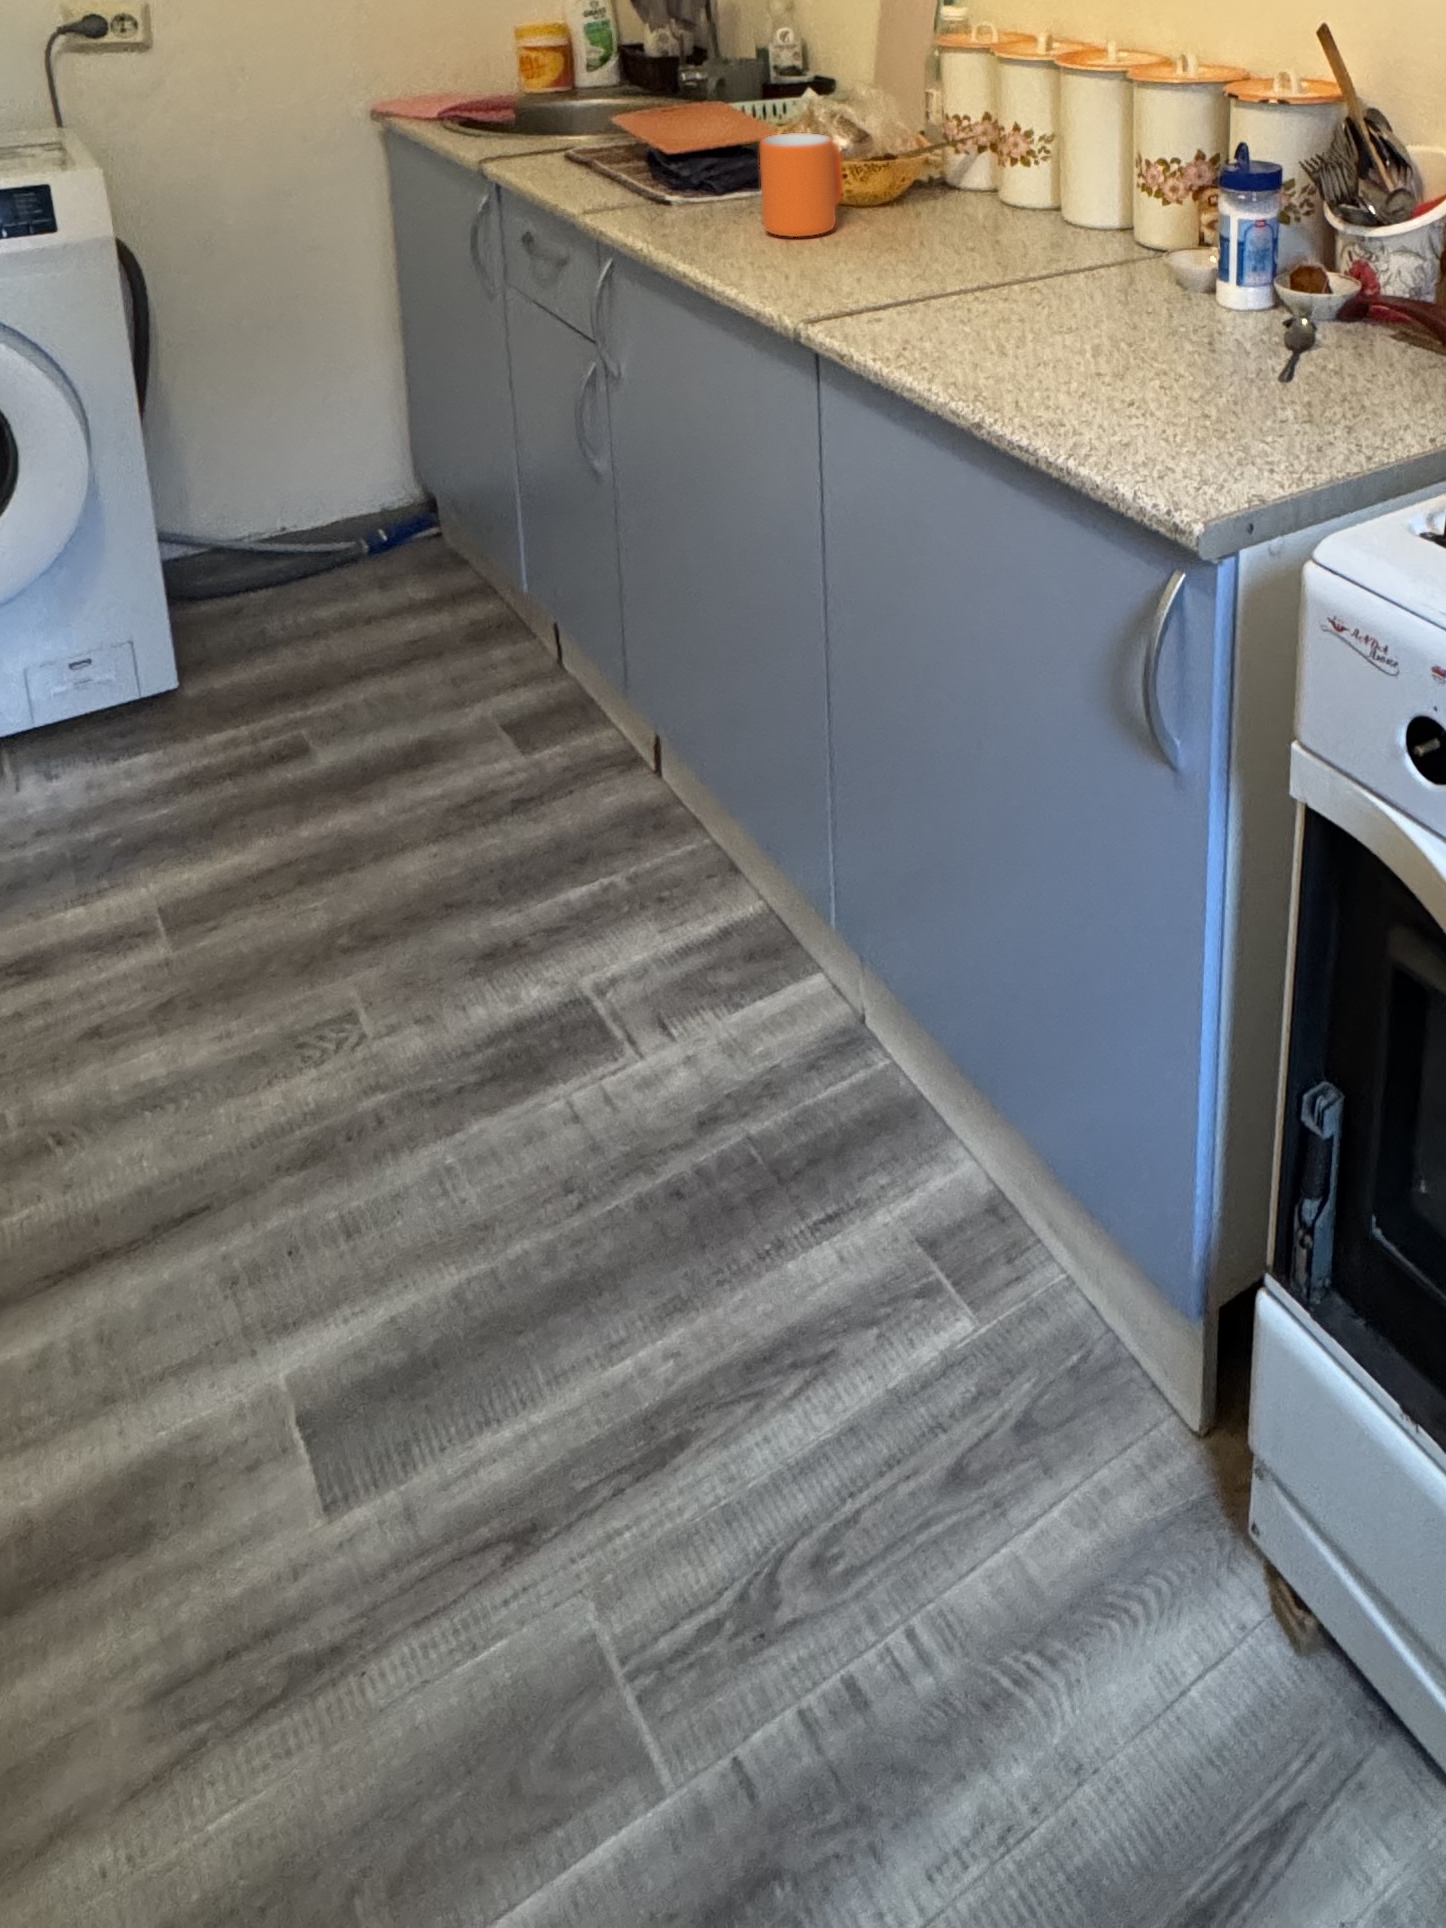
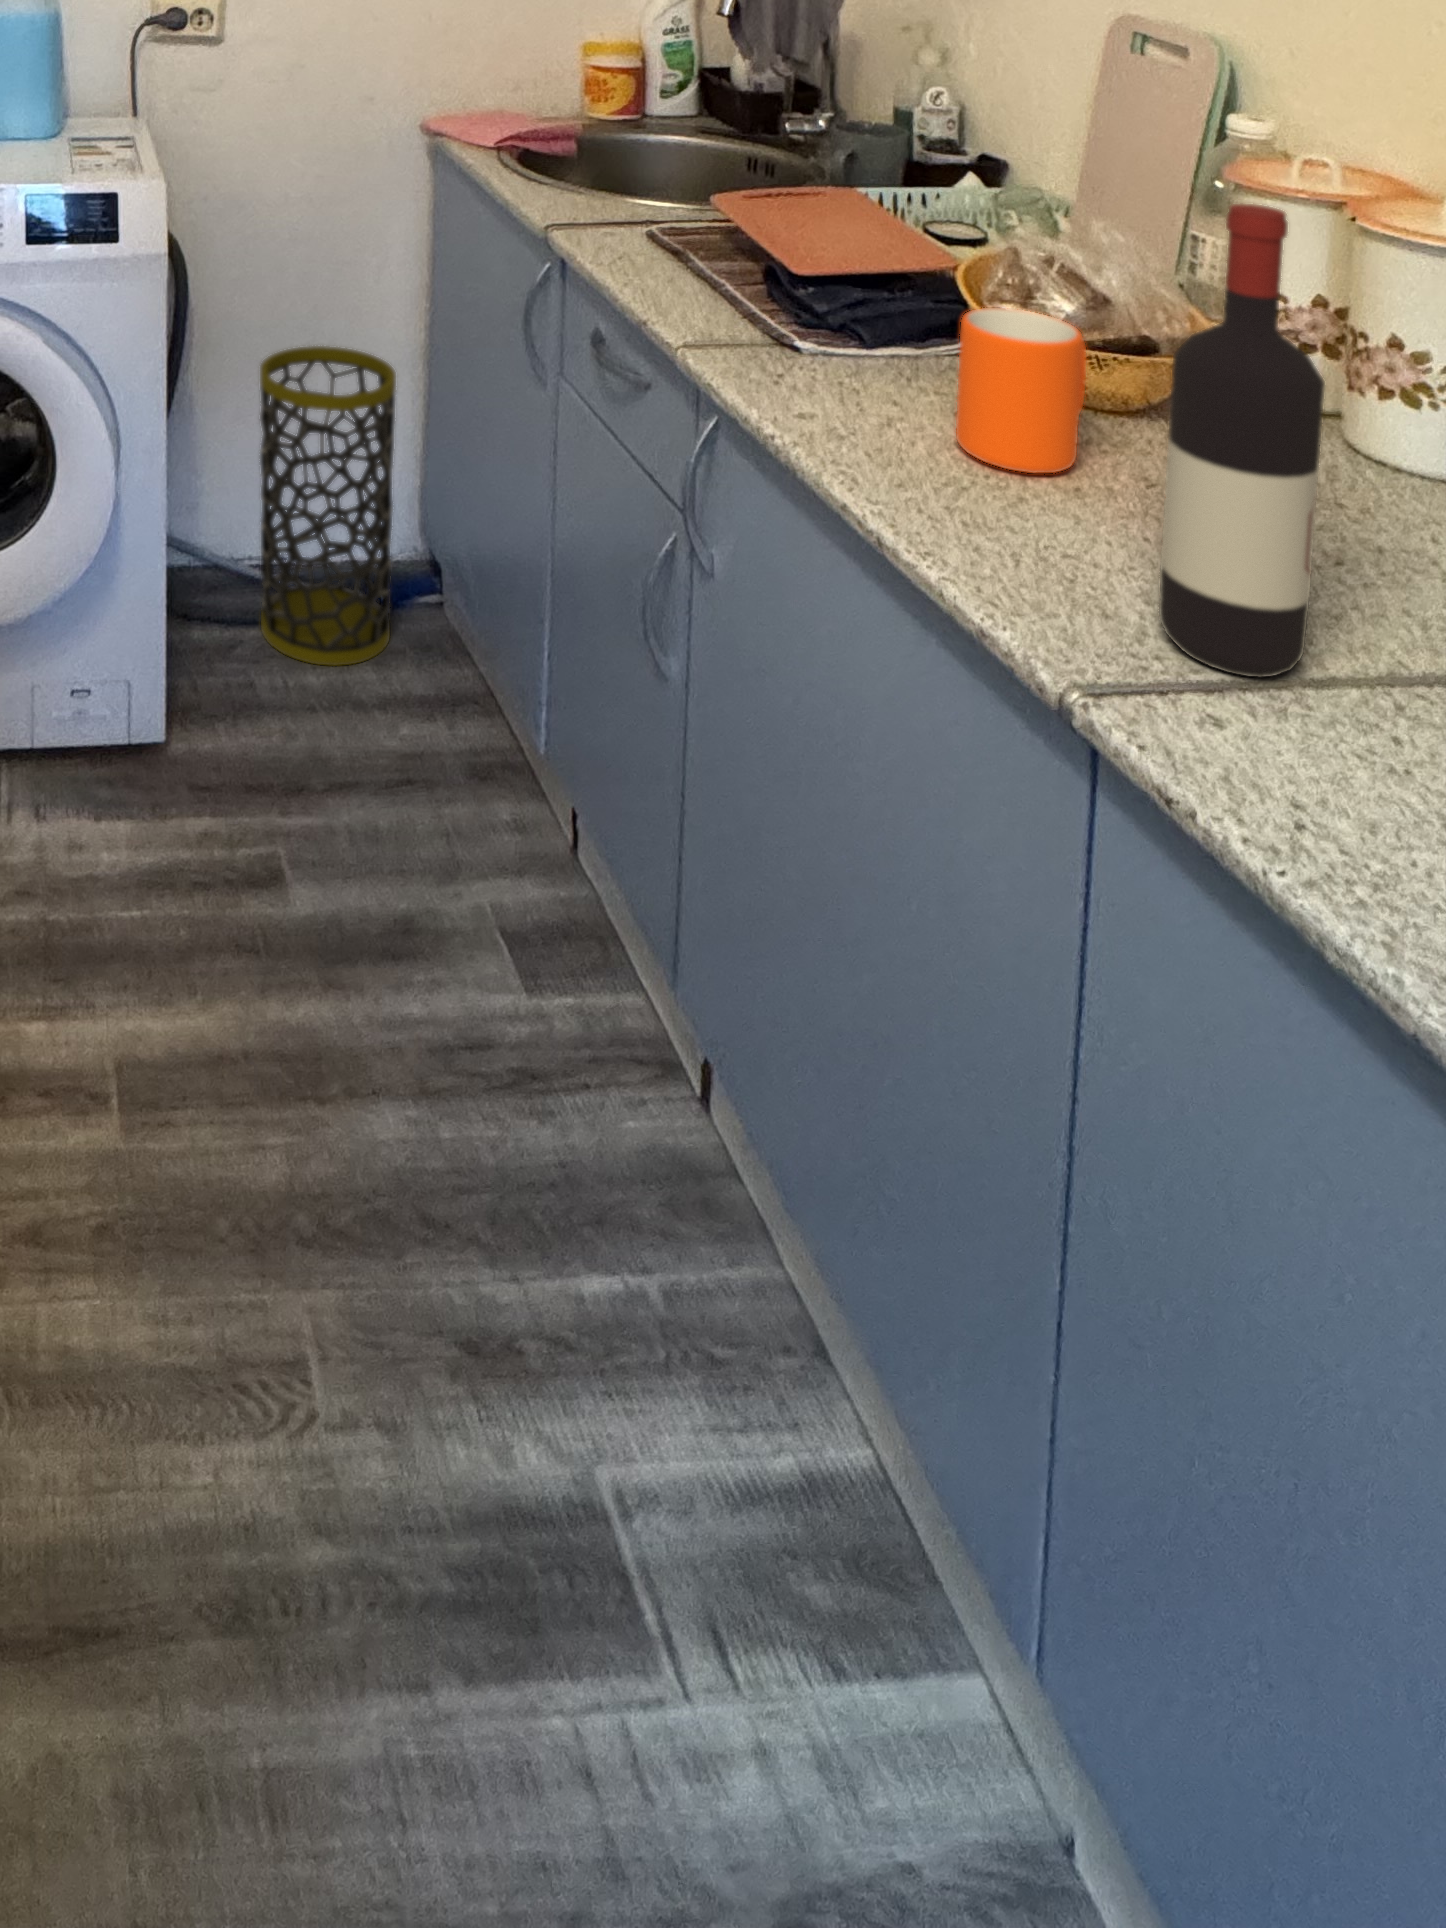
wine bottle: none [851,8,929,298] -> present [1159,204,1325,677]
trash can: none [233,327,393,604] -> present [260,346,396,666]

